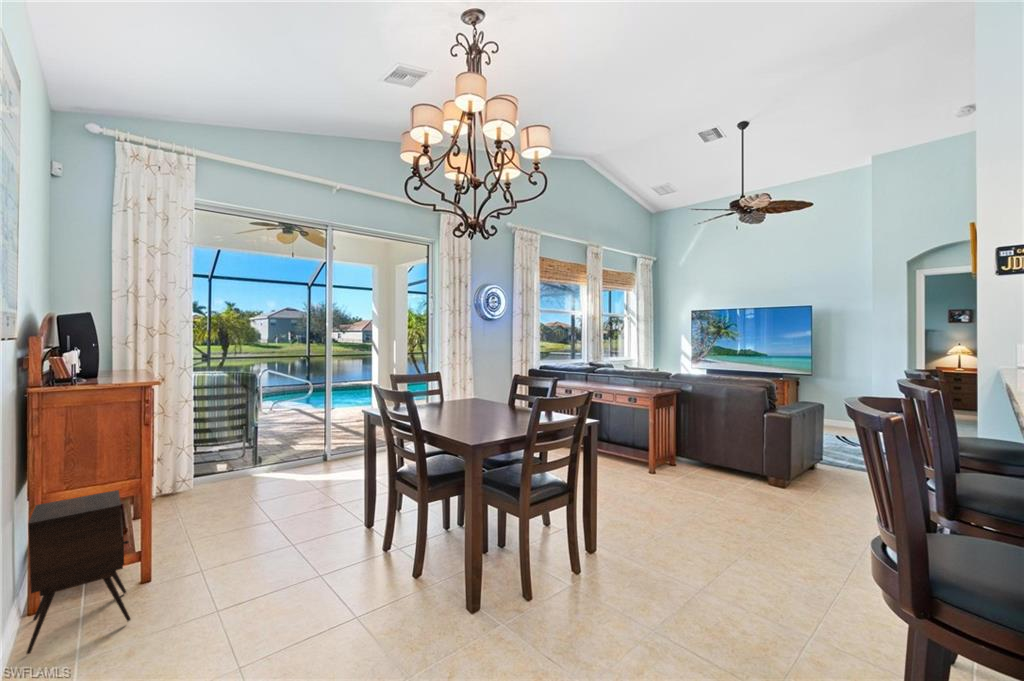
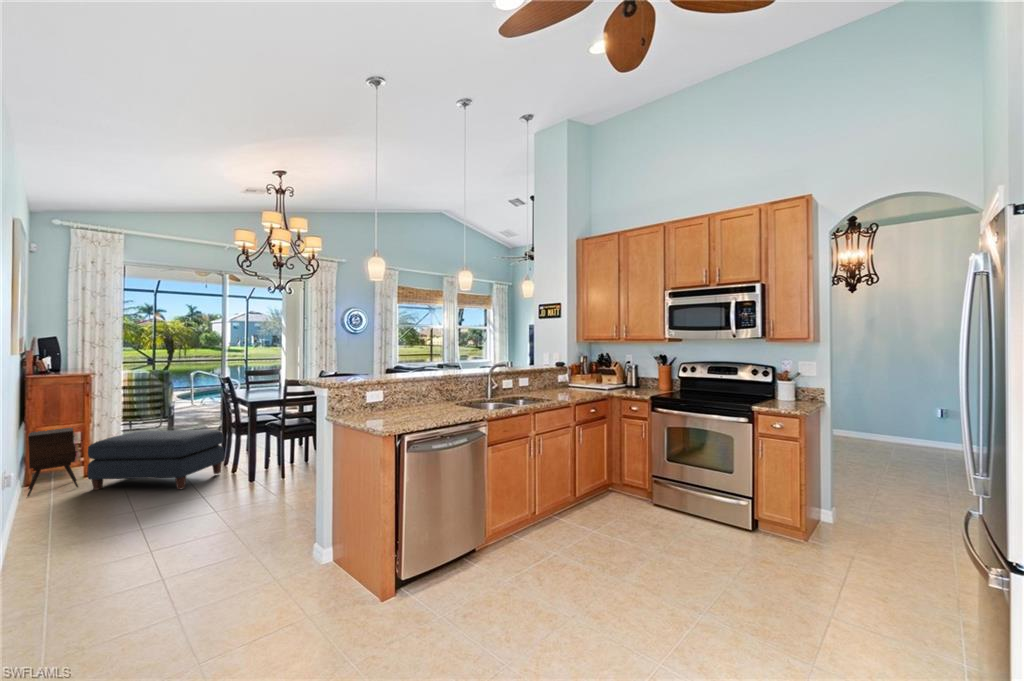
ottoman: none [149,494,395,643] -> present [88,430,224,490]

